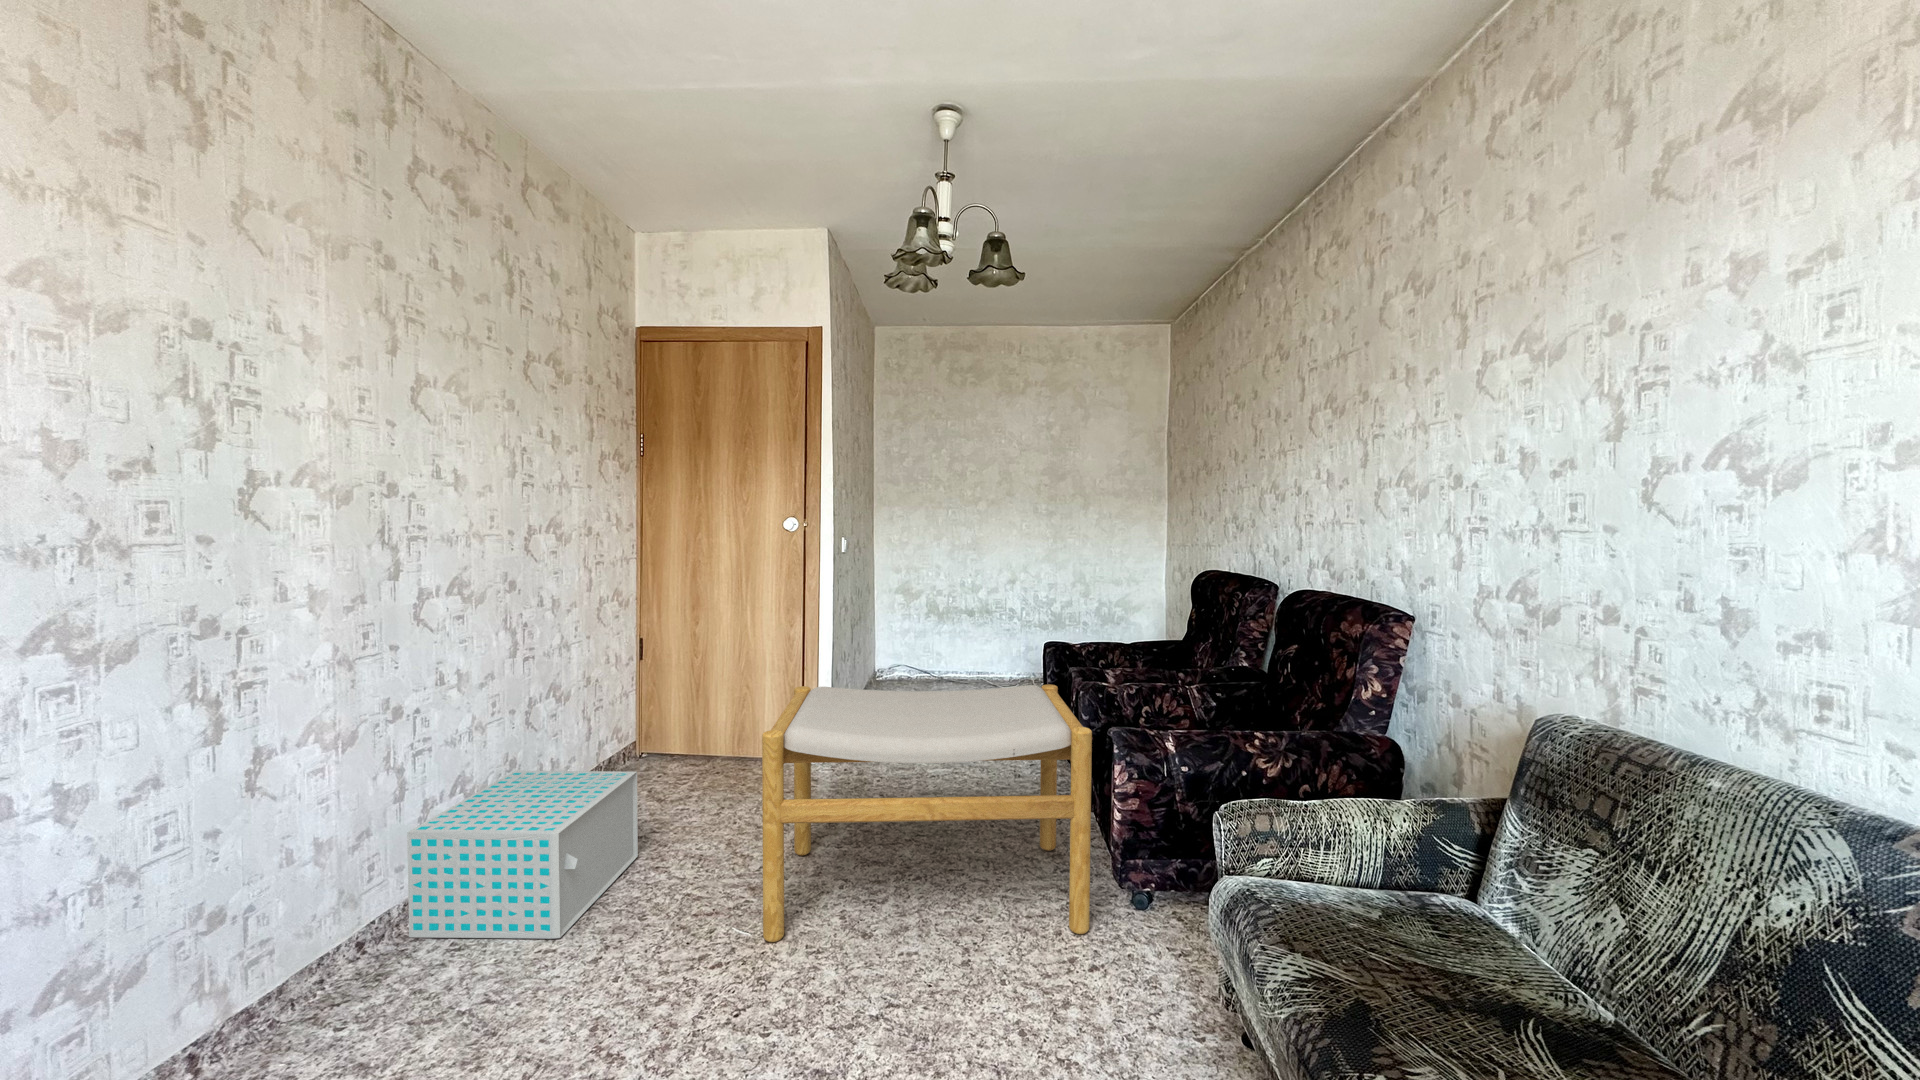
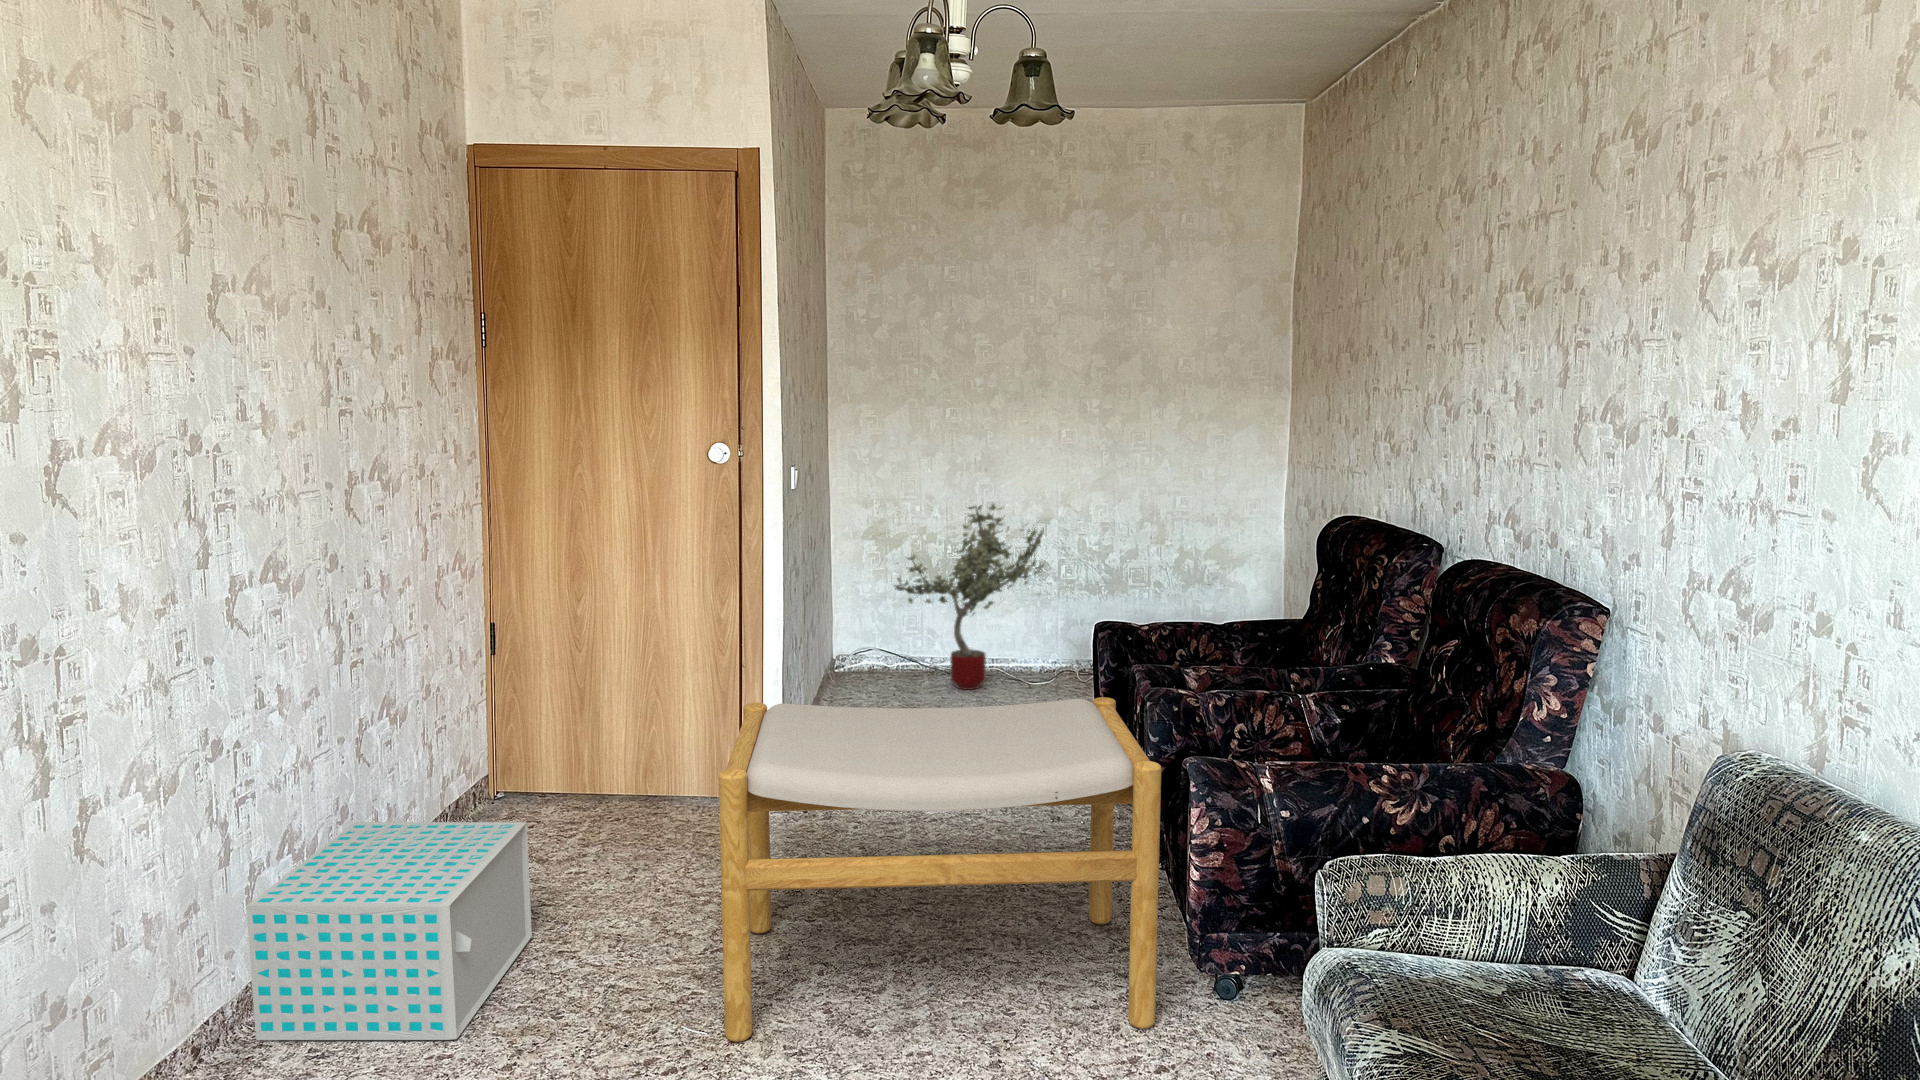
potted tree: none [914,570,1012,690] -> present [895,504,1044,690]

